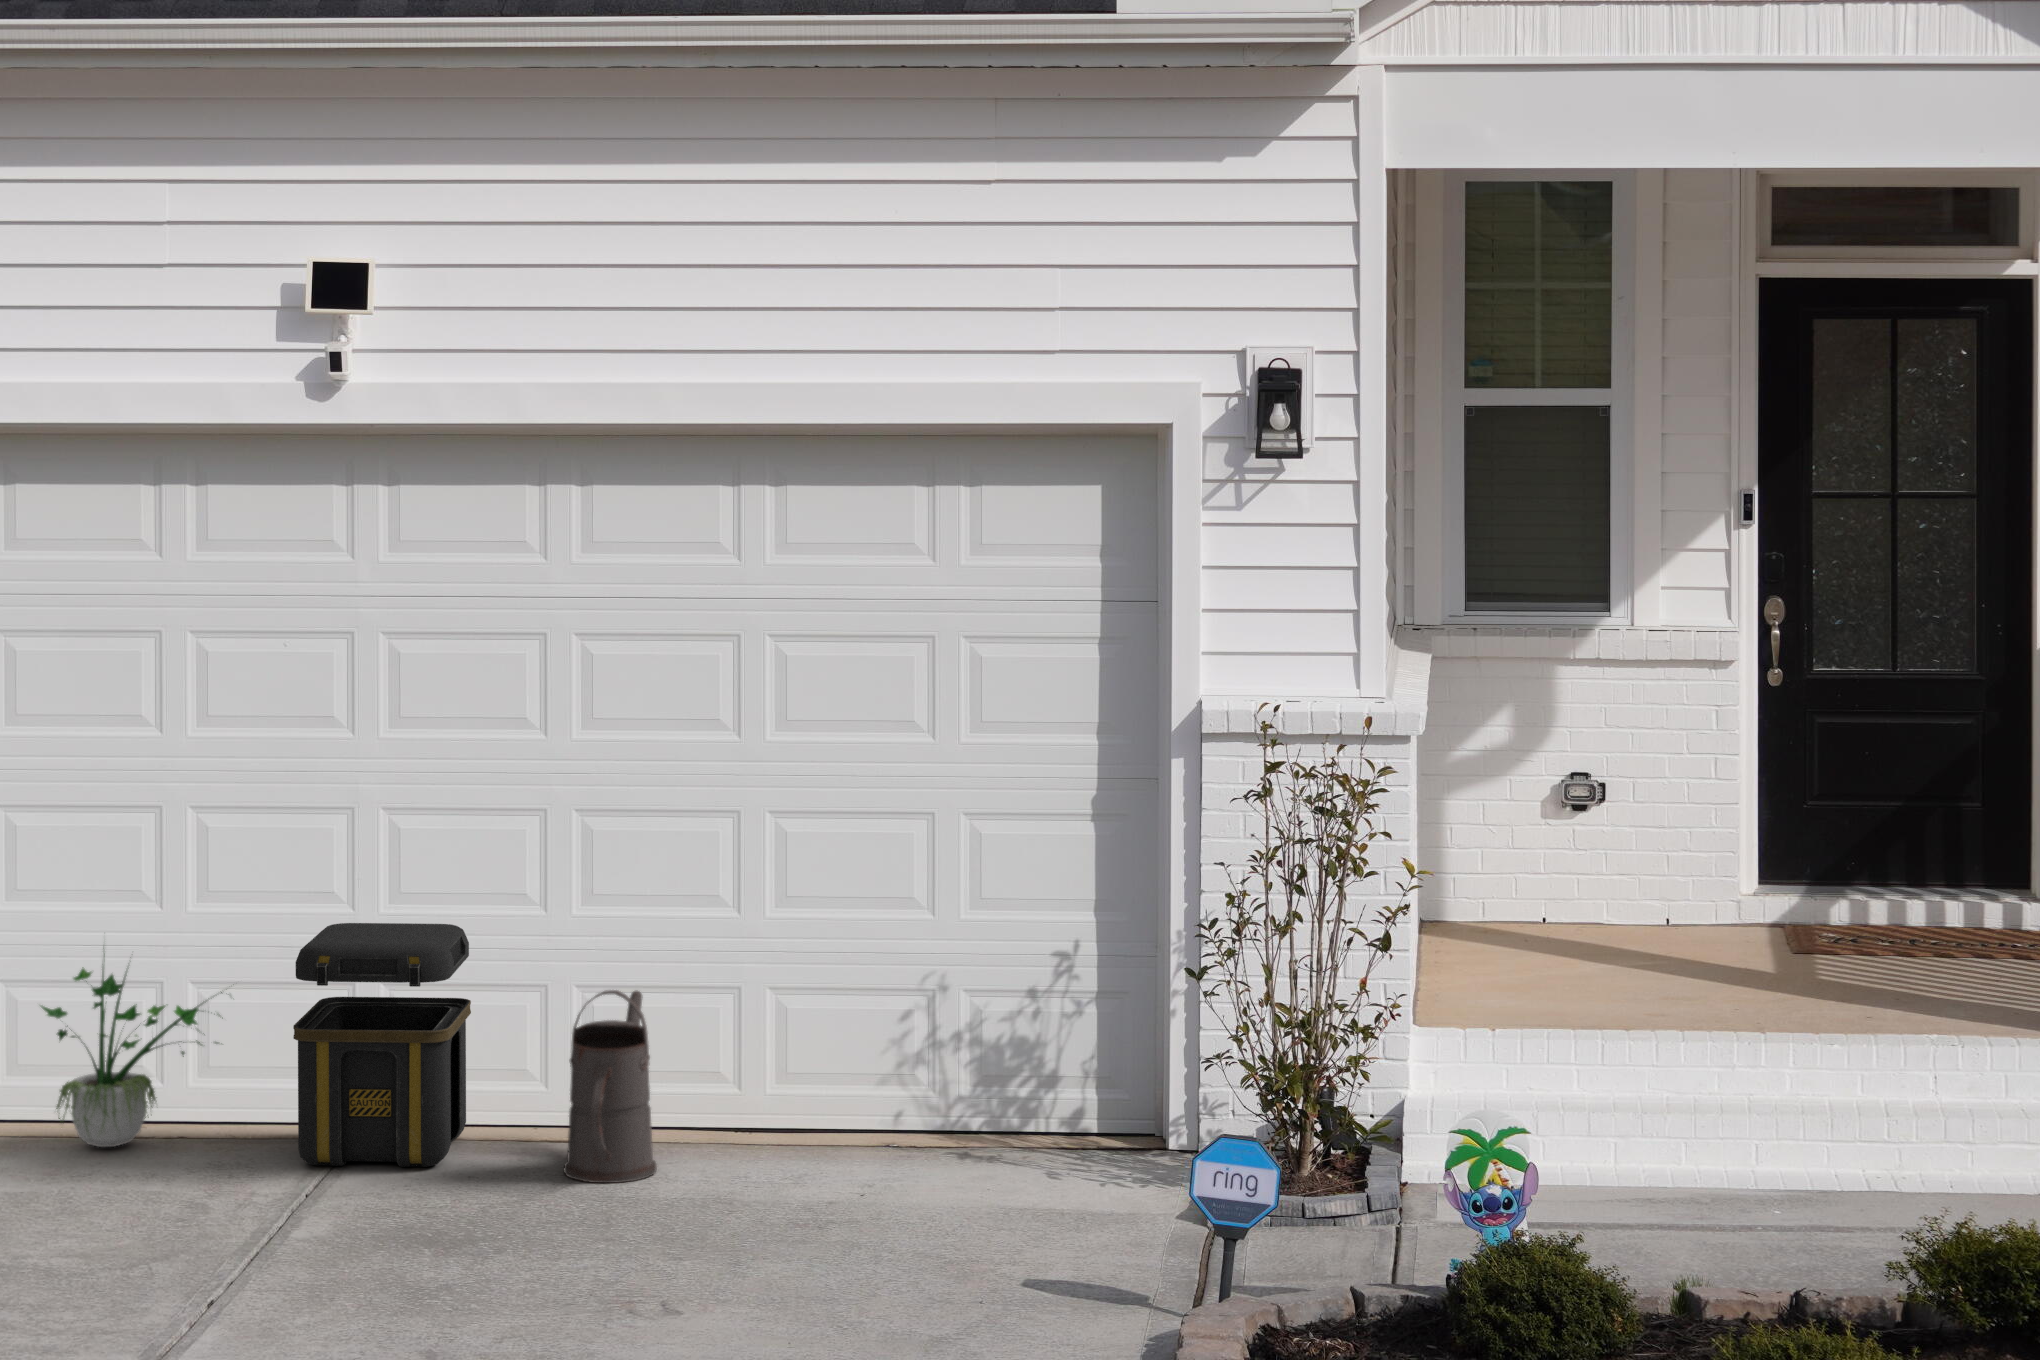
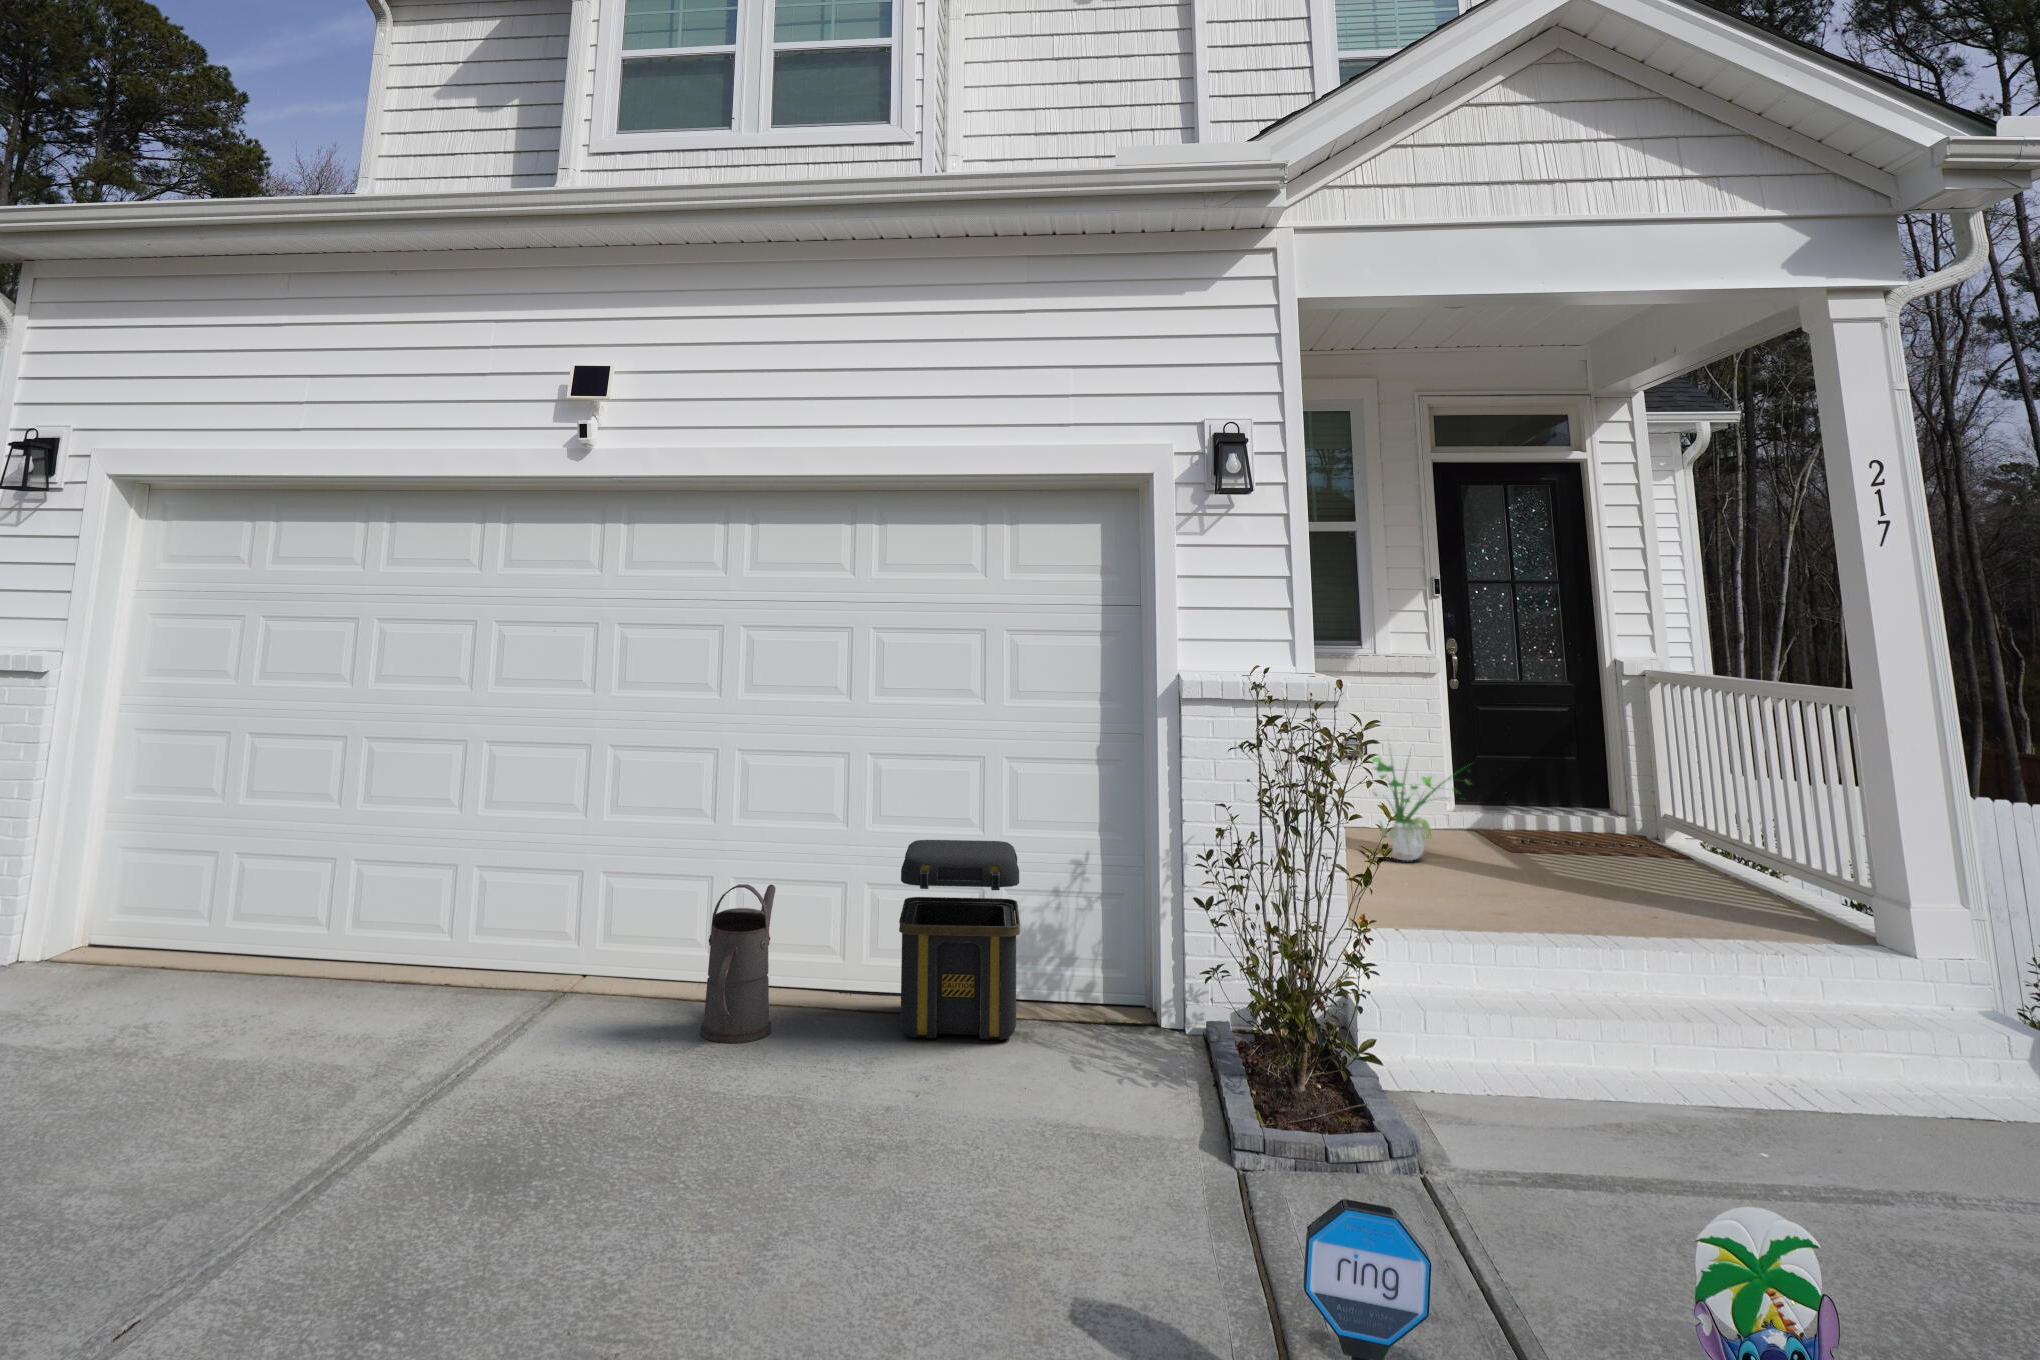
toolbox: present [293,923,471,1167] -> present [899,840,1020,1040]
potted plant: present [41,954,223,1147] -> present [1372,756,1469,861]

